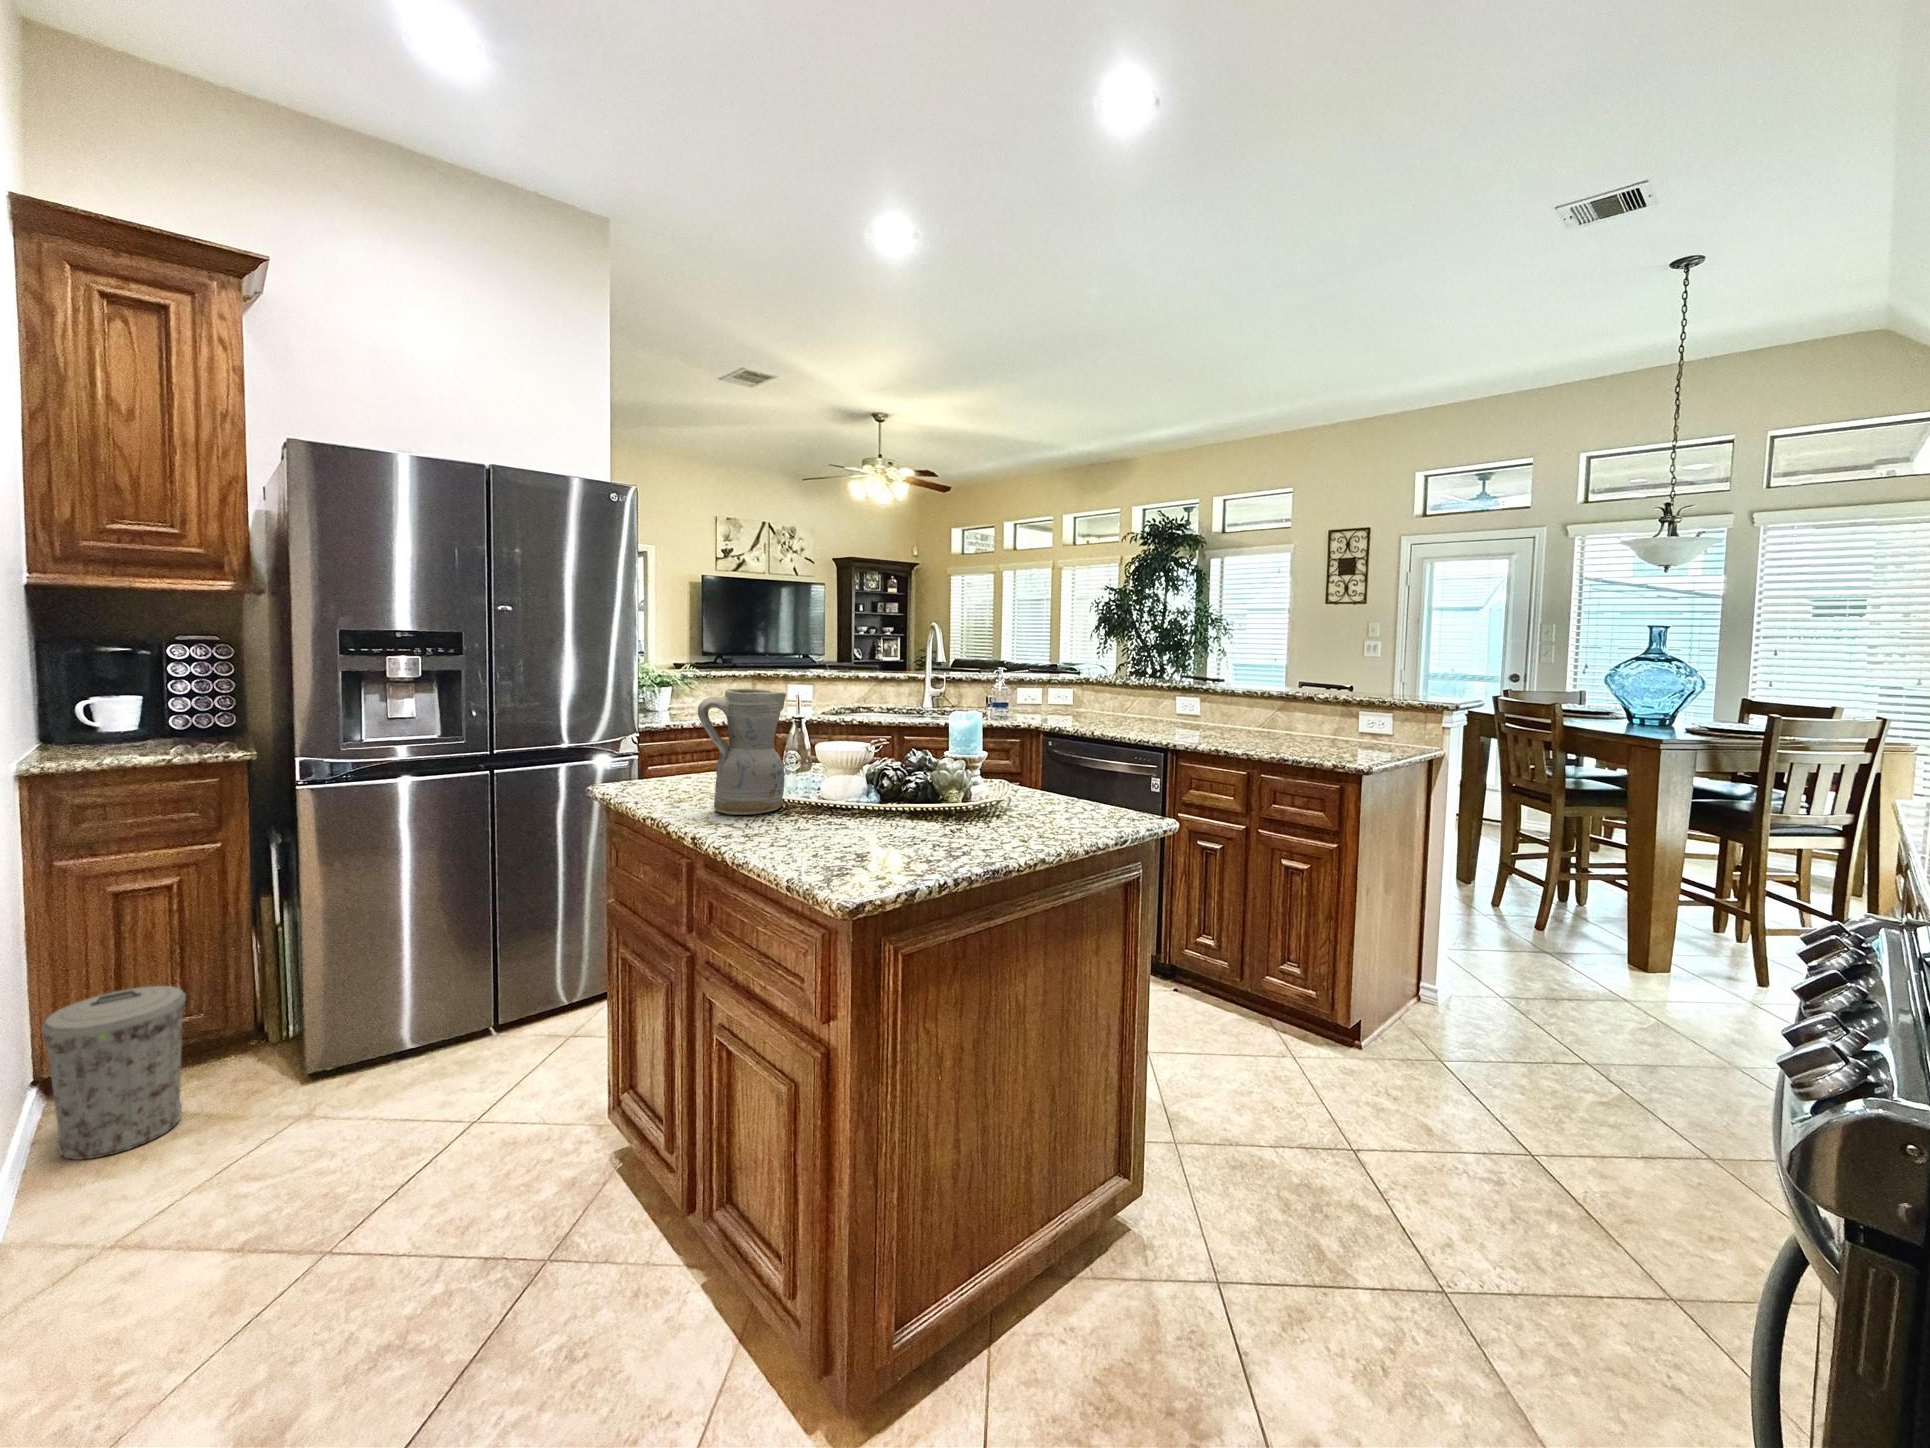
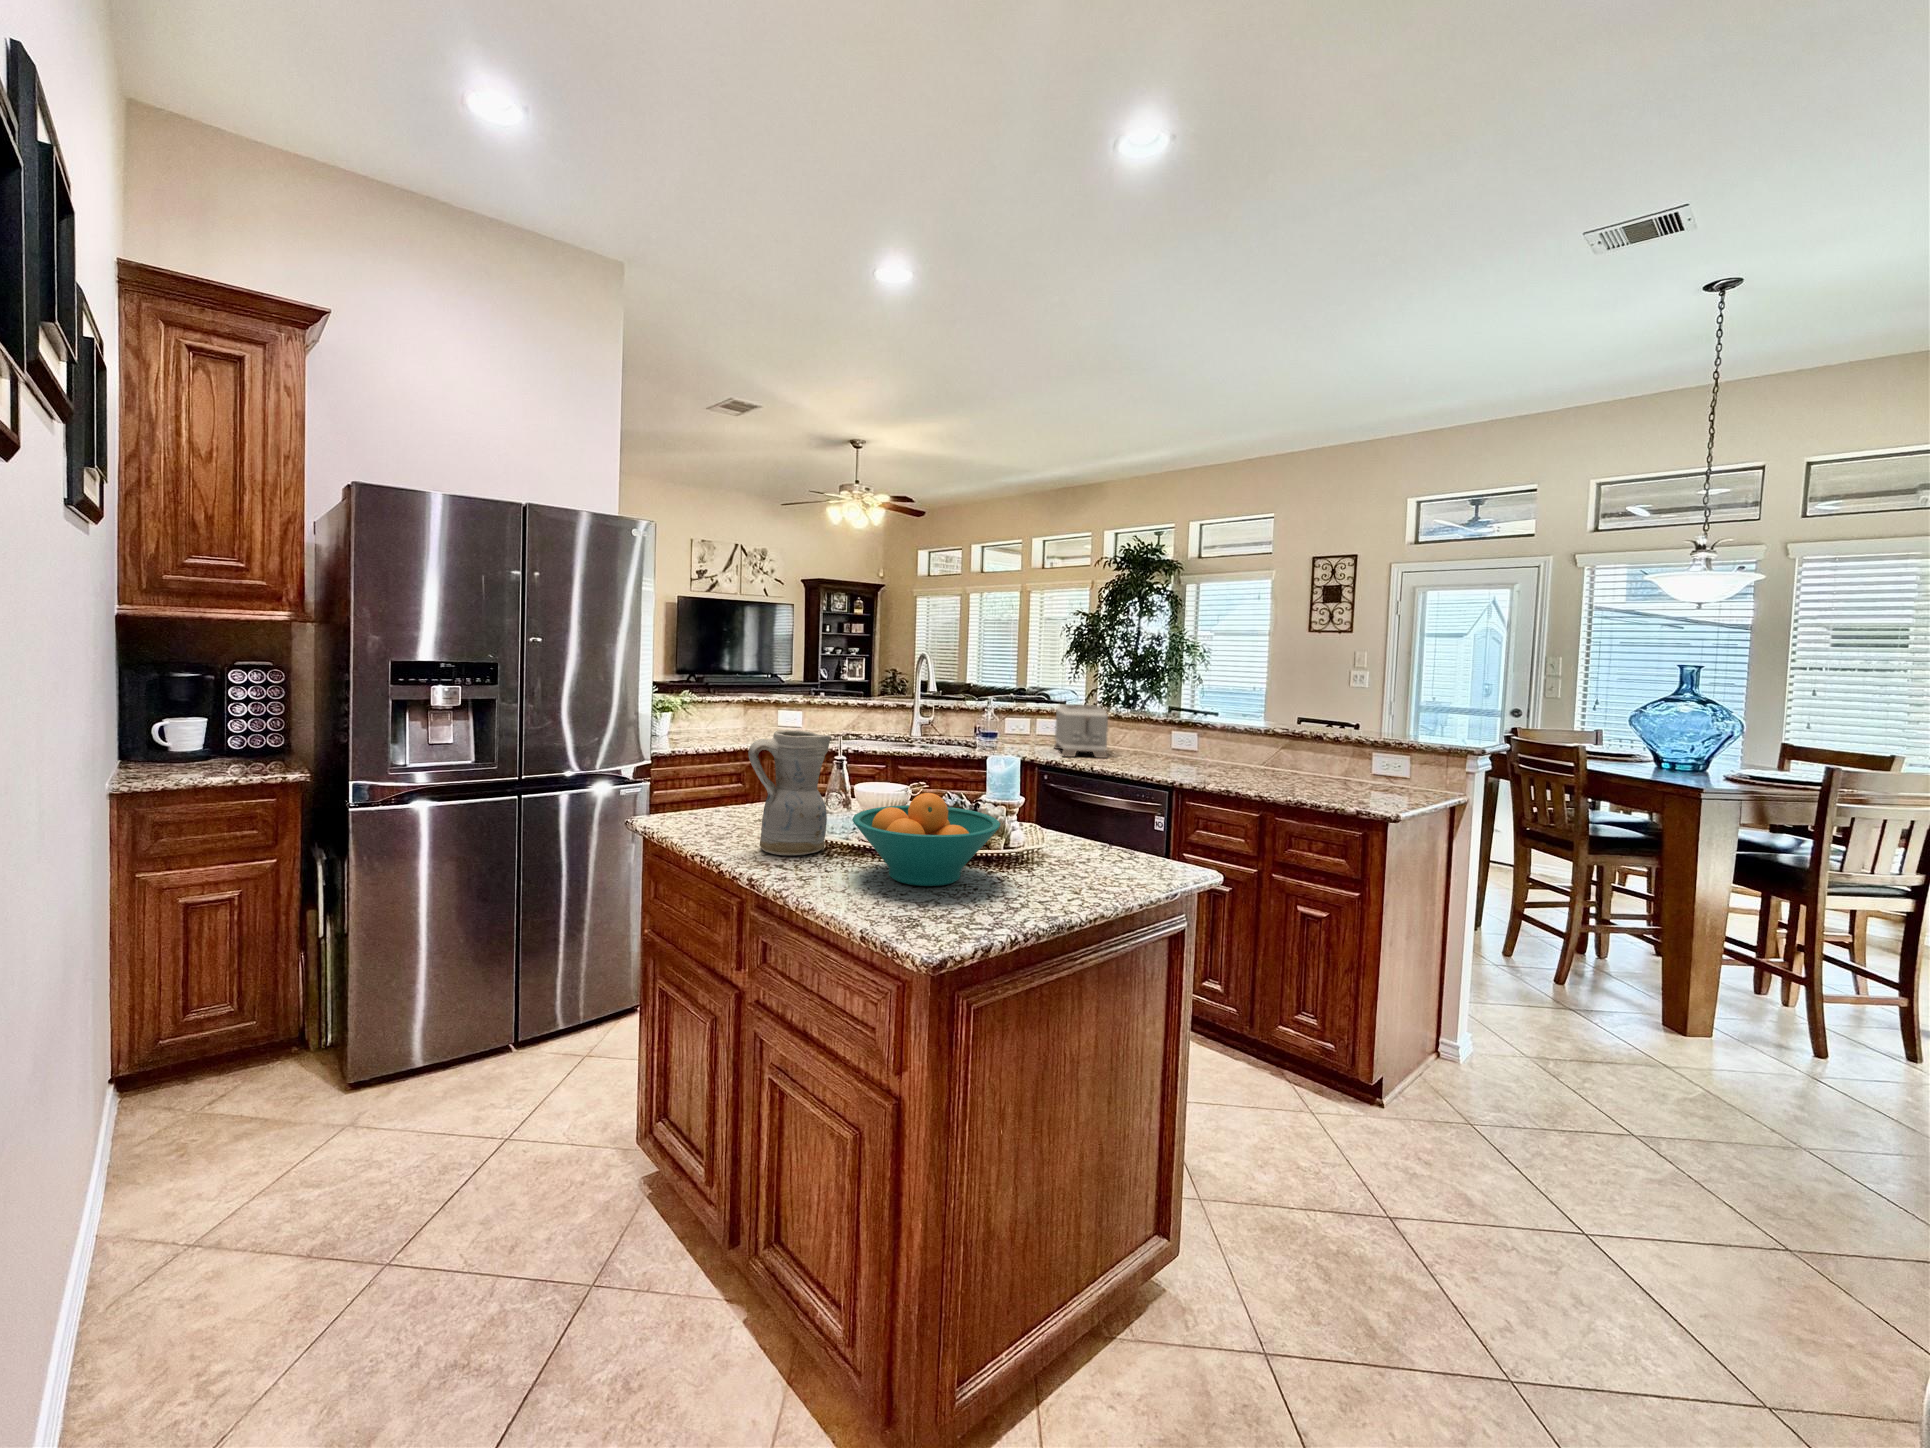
toaster: none [1064,673,1114,724] -> present [1054,704,1108,758]
fruit bowl: none [797,746,949,839] -> present [852,793,1000,886]
trash can: present [41,986,186,1159] -> none [124,996,245,1160]

